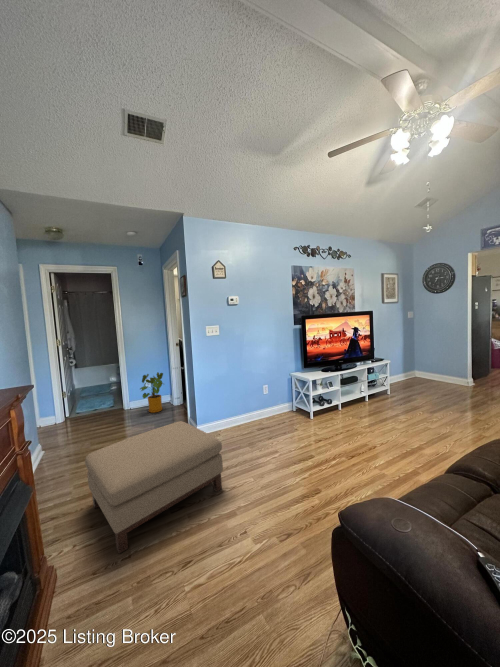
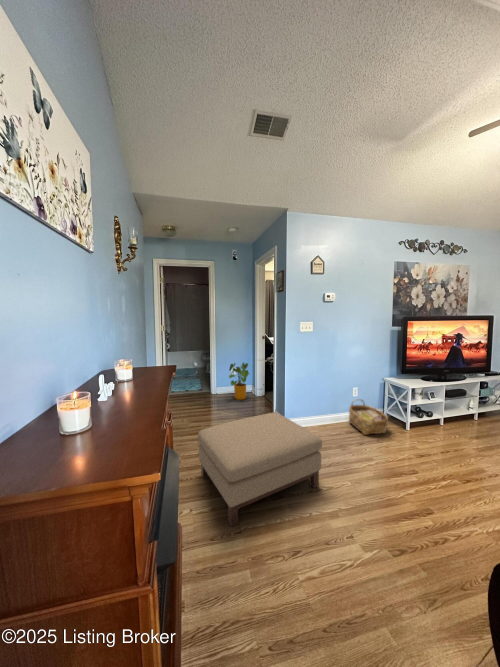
woven basket: none [260,396,294,430] -> present [349,400,388,435]

